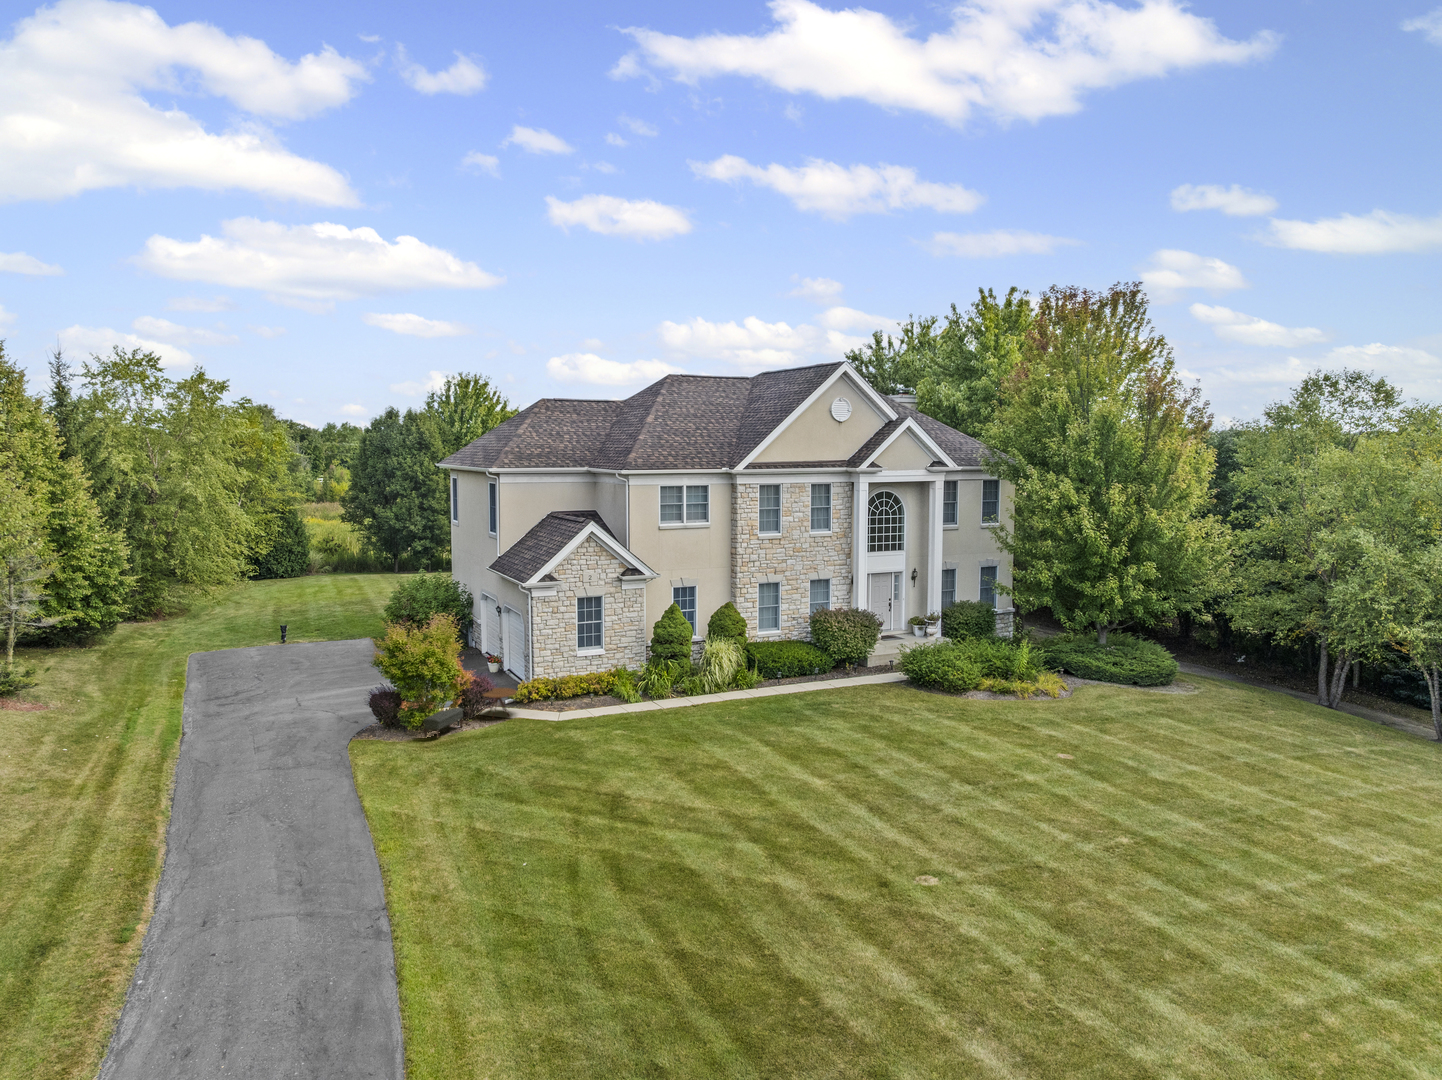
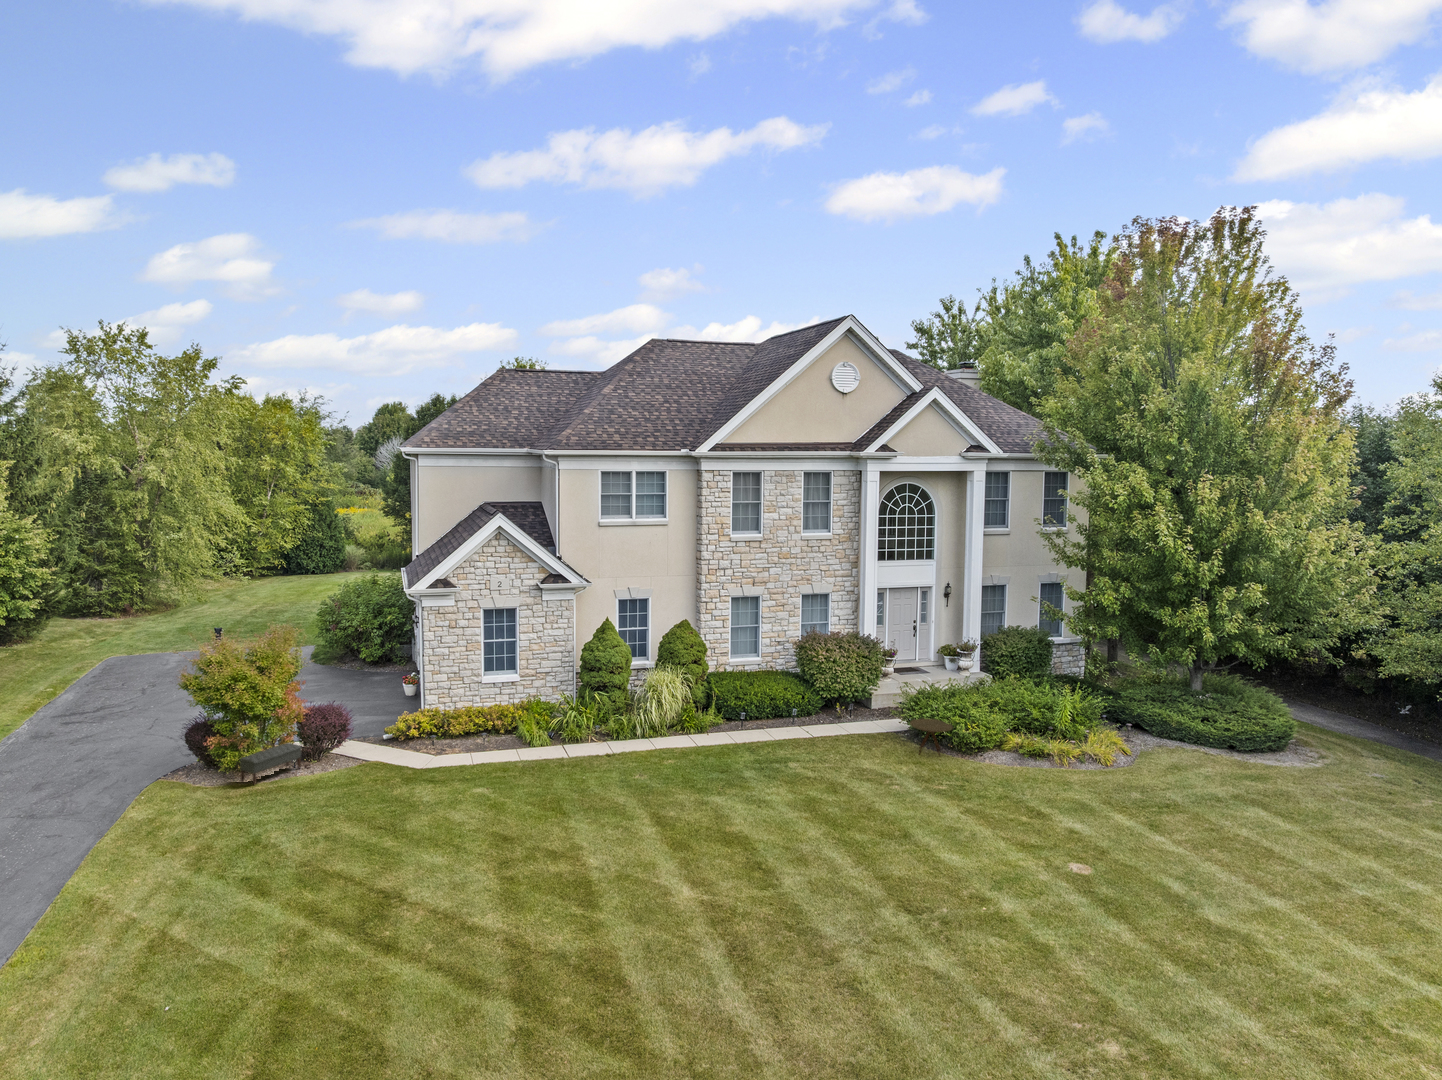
round table: present [483,688,517,715] -> present [910,718,953,755]

